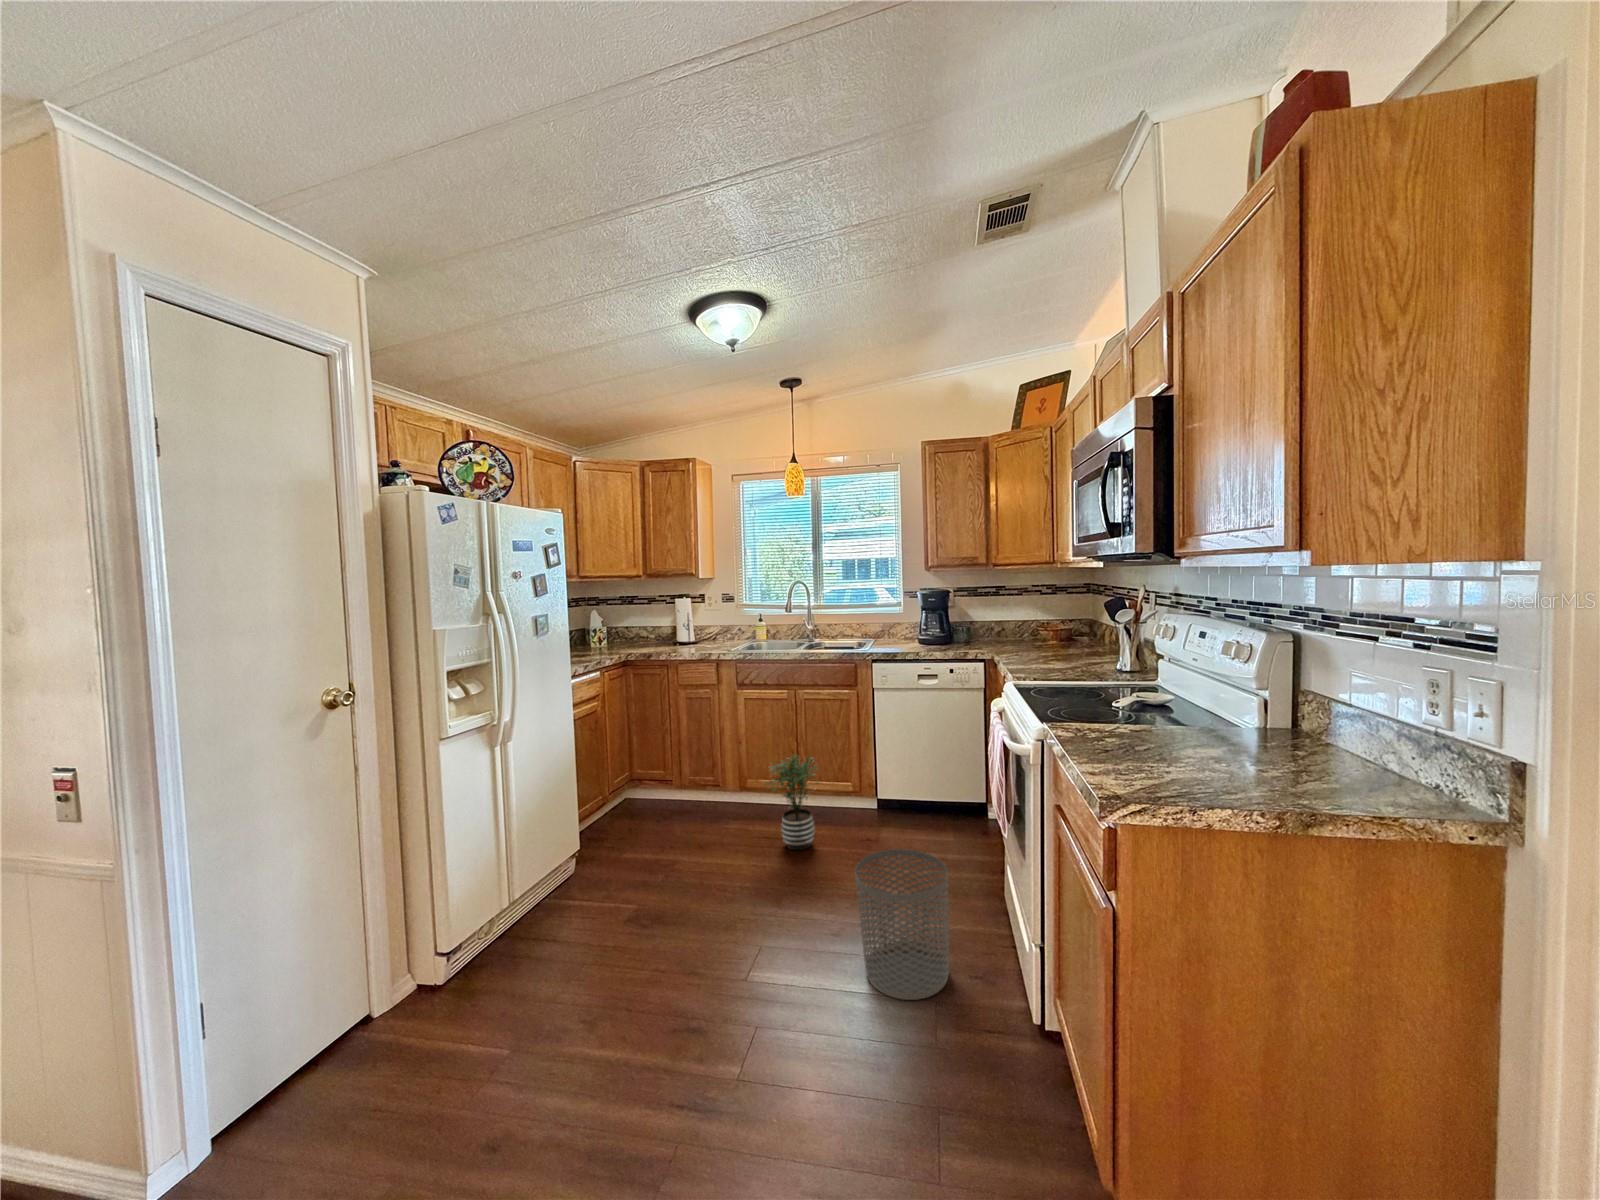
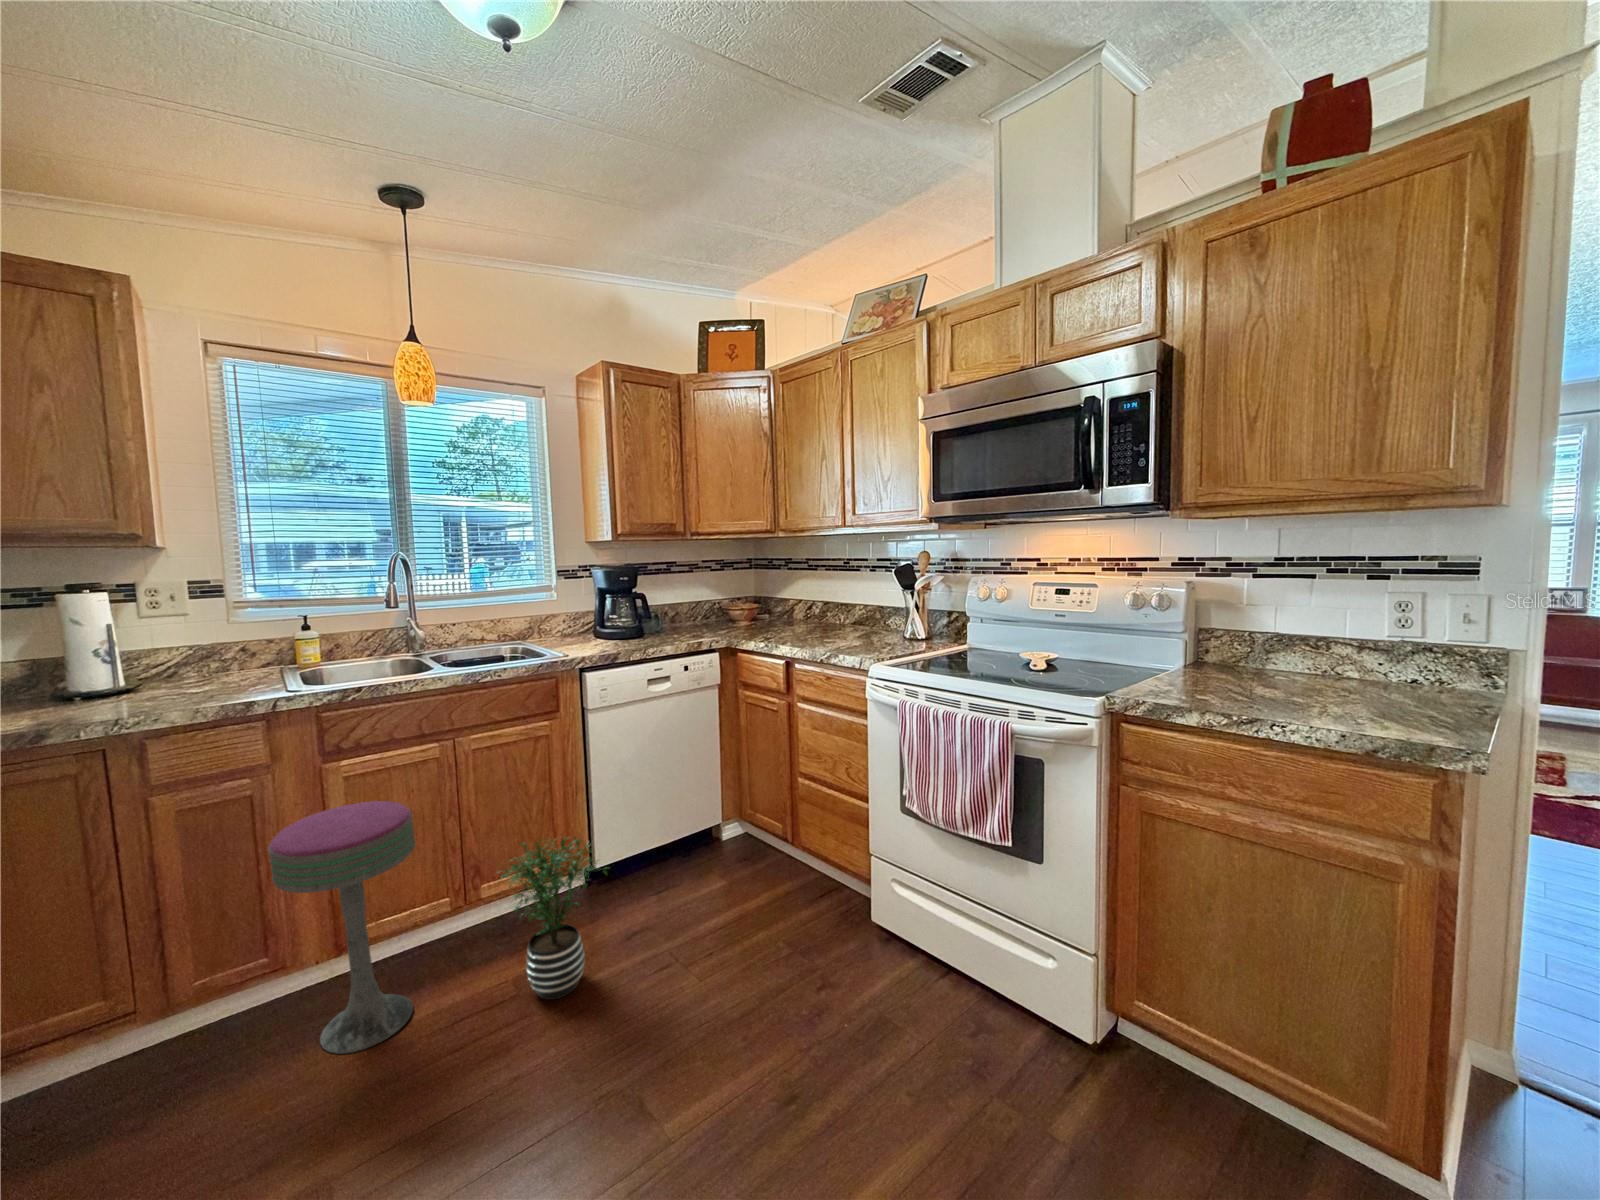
bar stool: none [686,711,747,833] -> present [268,801,415,1054]
waste bin: present [855,849,949,1000] -> none [850,898,975,1105]

